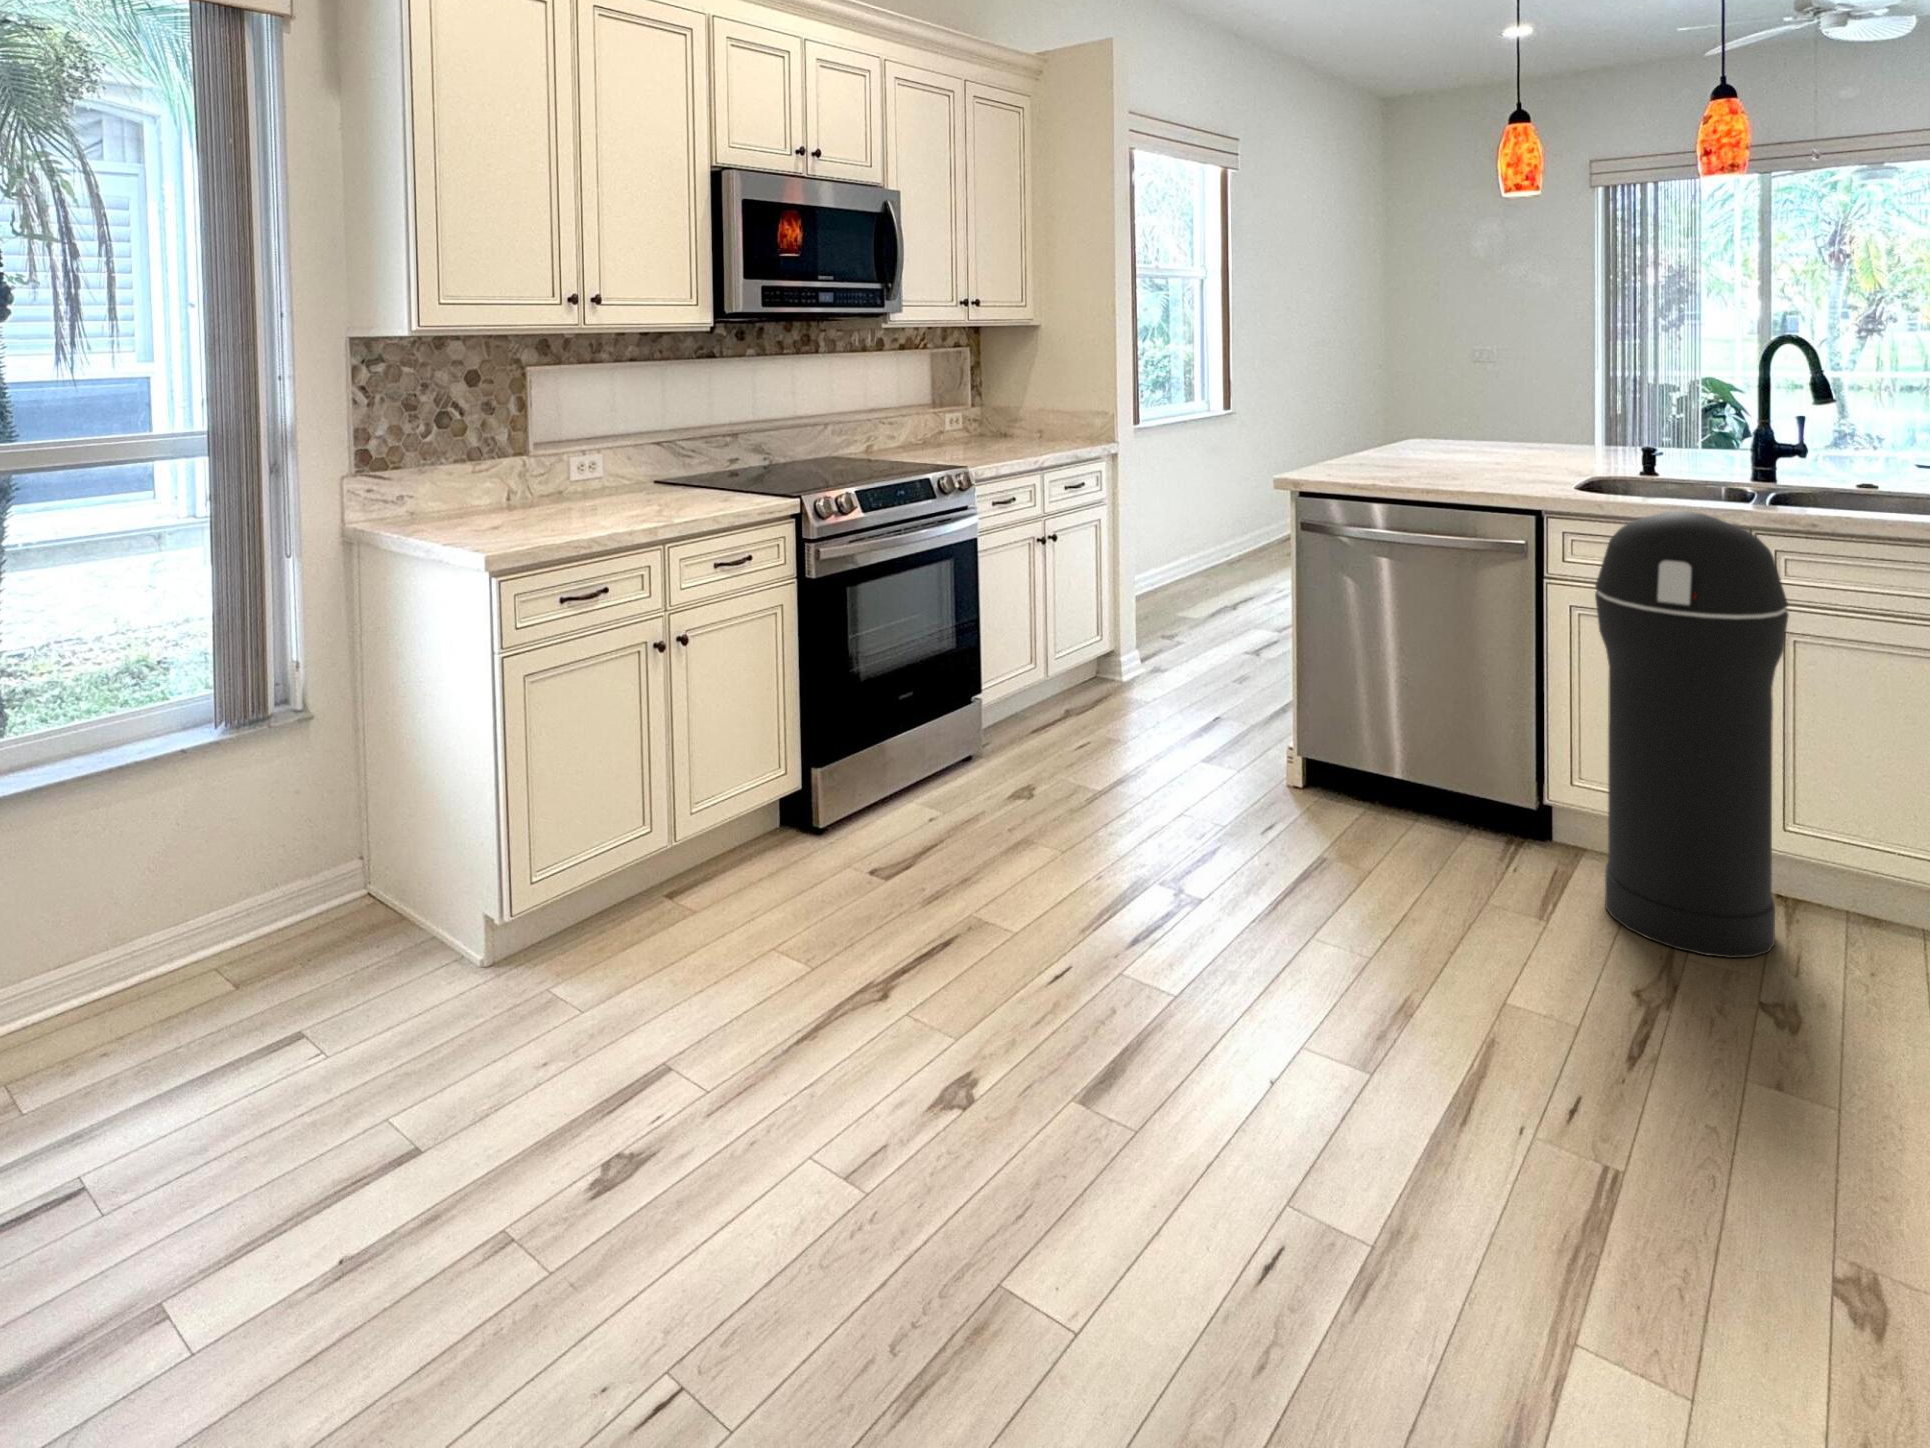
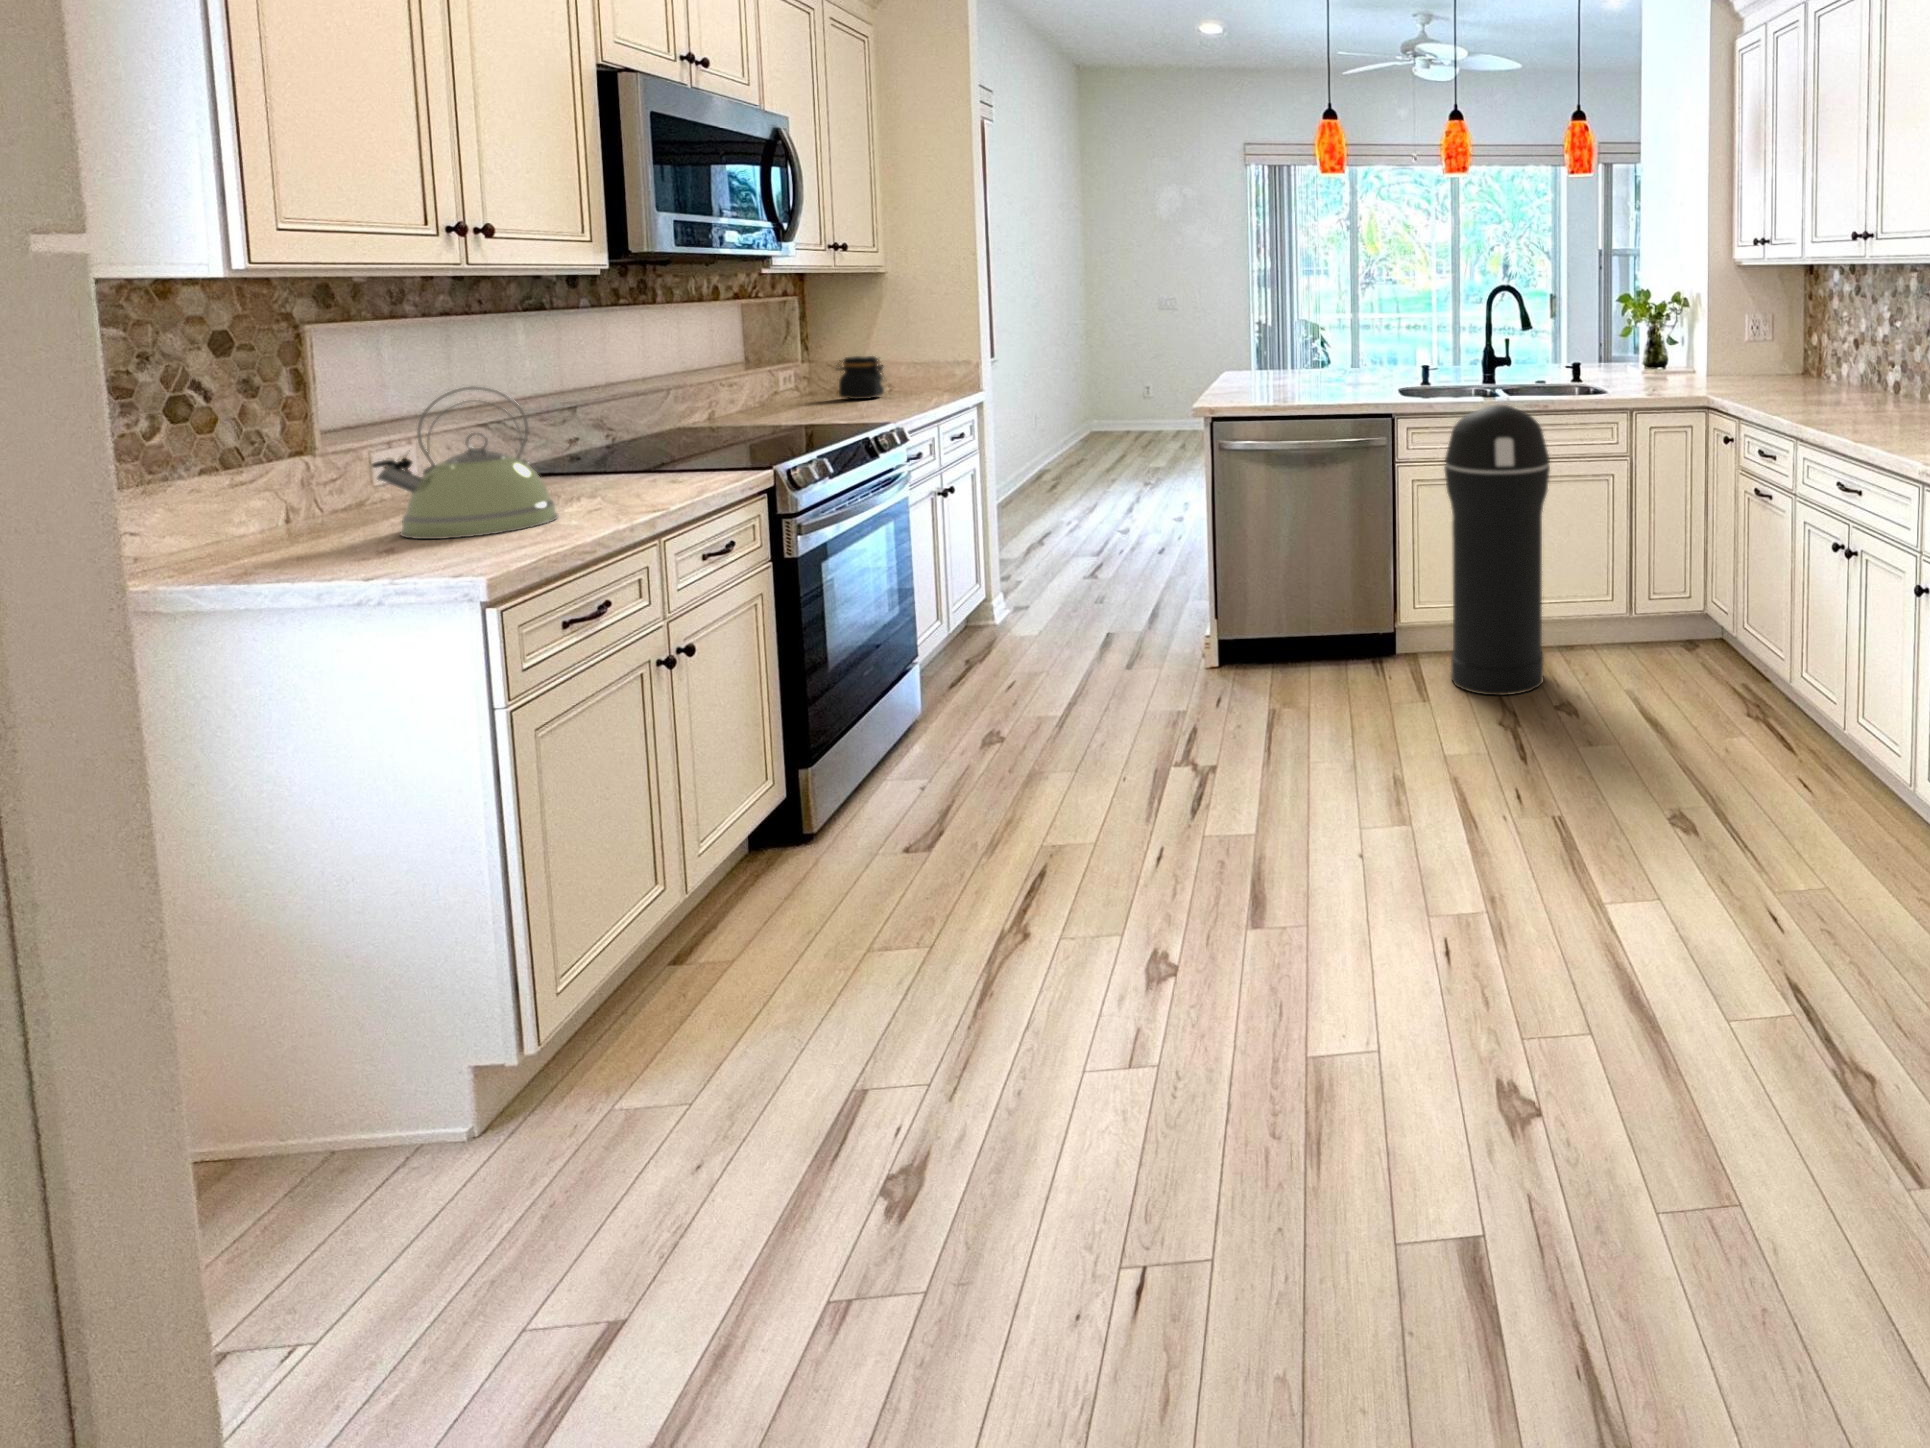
jar: none [995,405,1036,445] -> present [836,356,884,399]
kettle: none [505,413,610,524] -> present [372,387,558,539]

